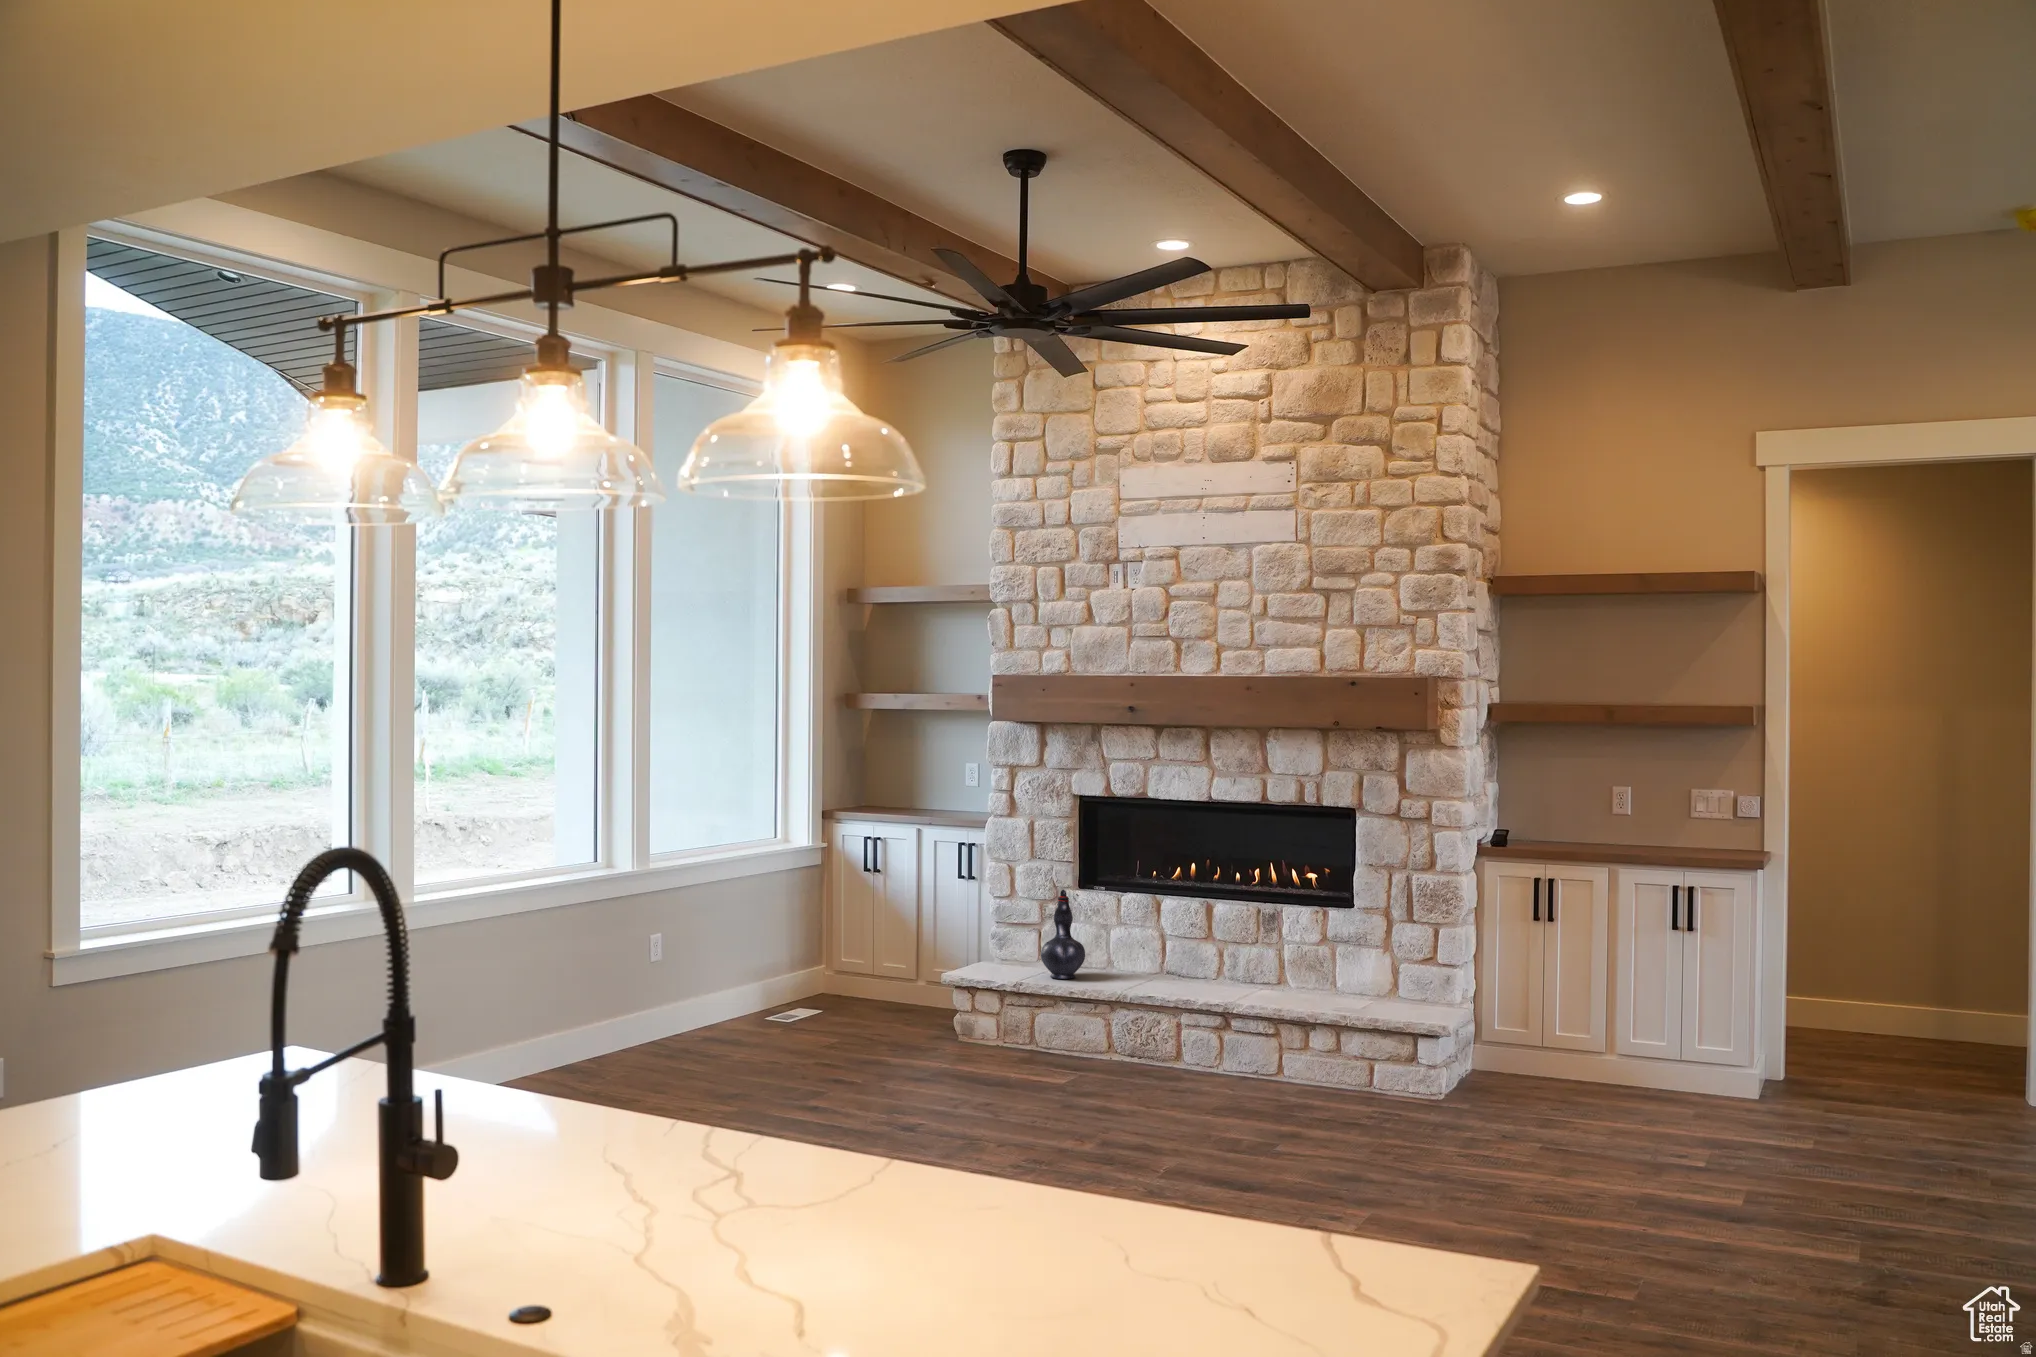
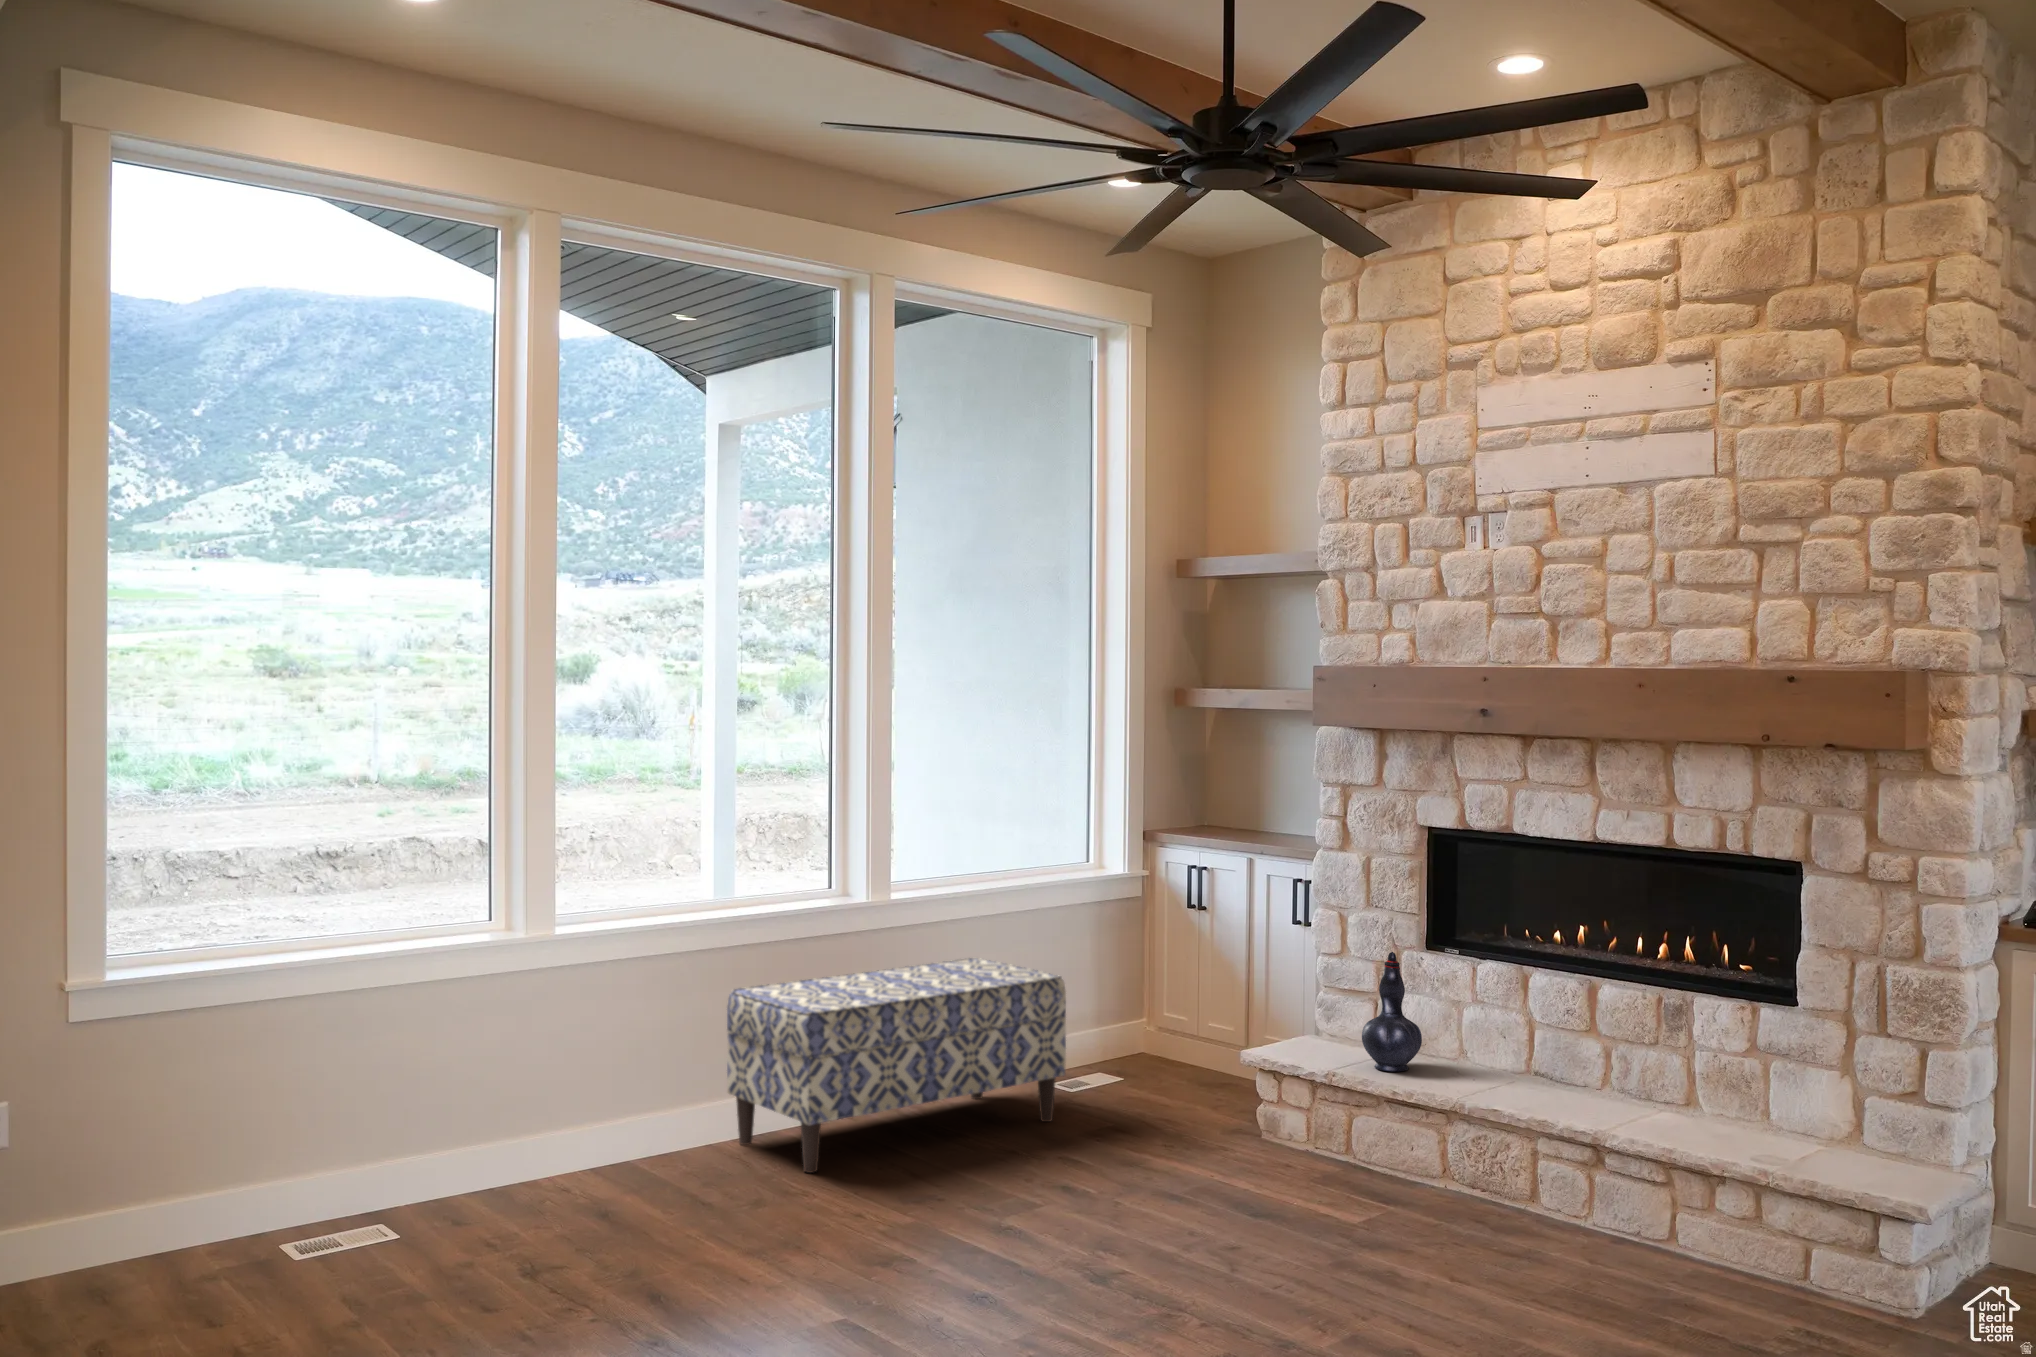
bench: none [531,917,800,1091] -> present [727,958,1066,1173]

